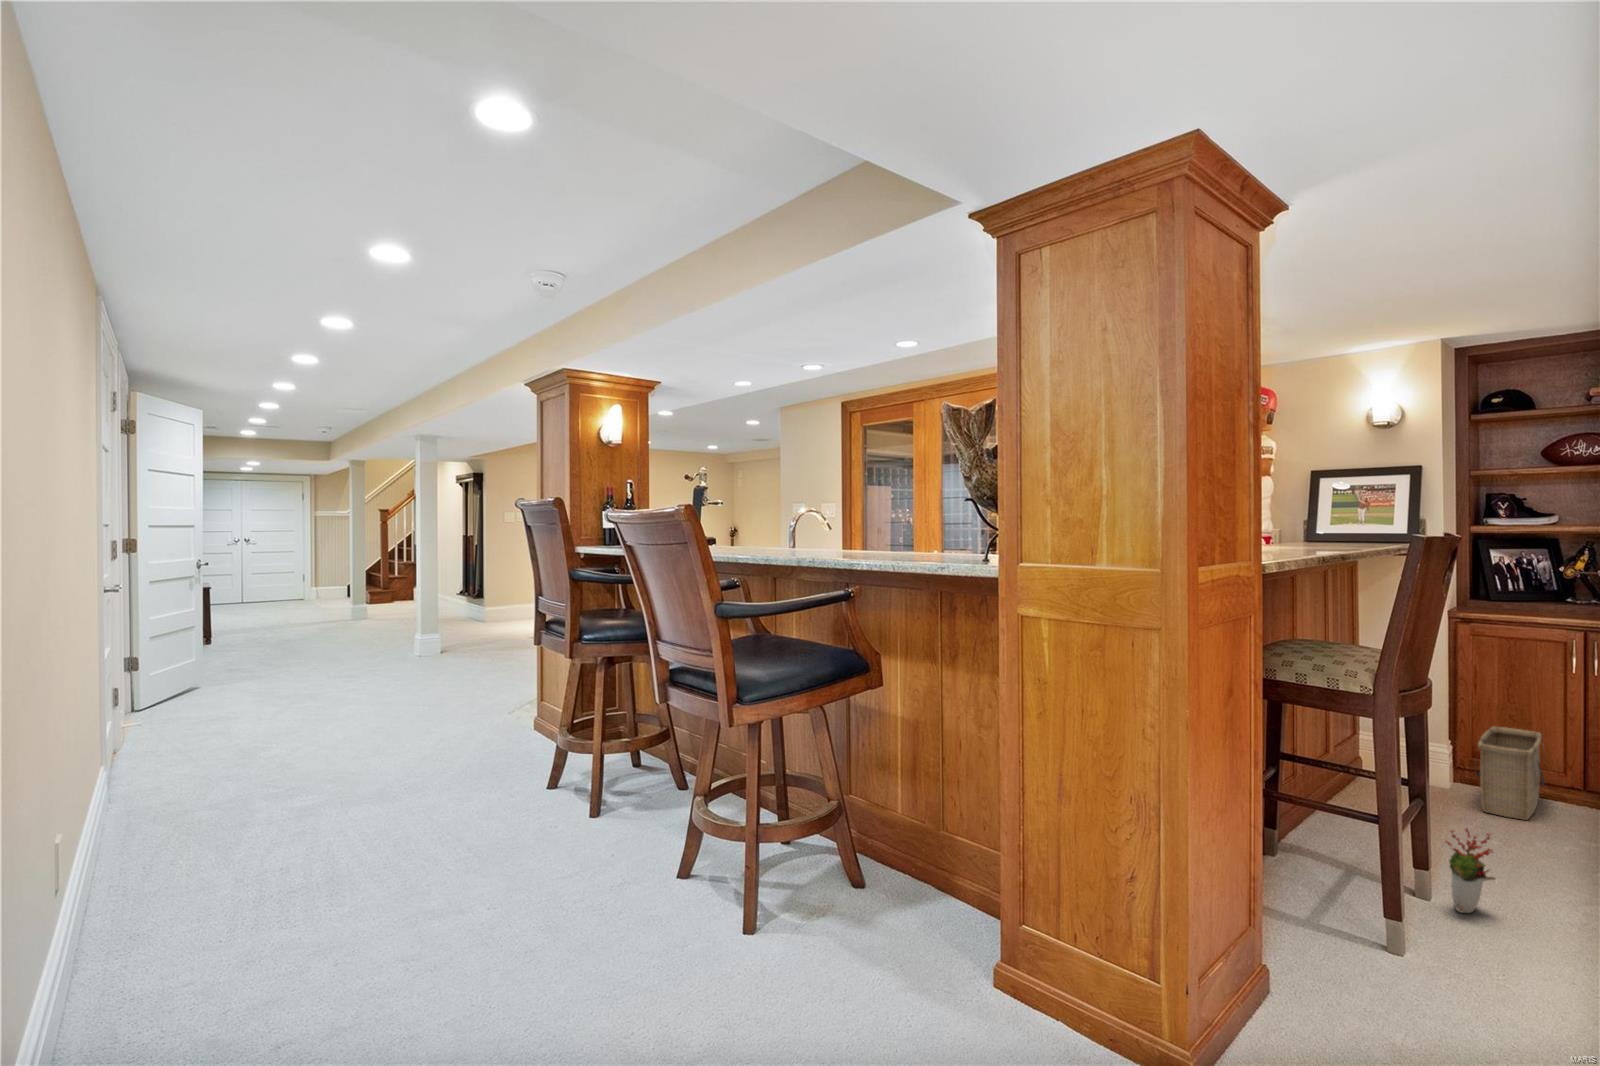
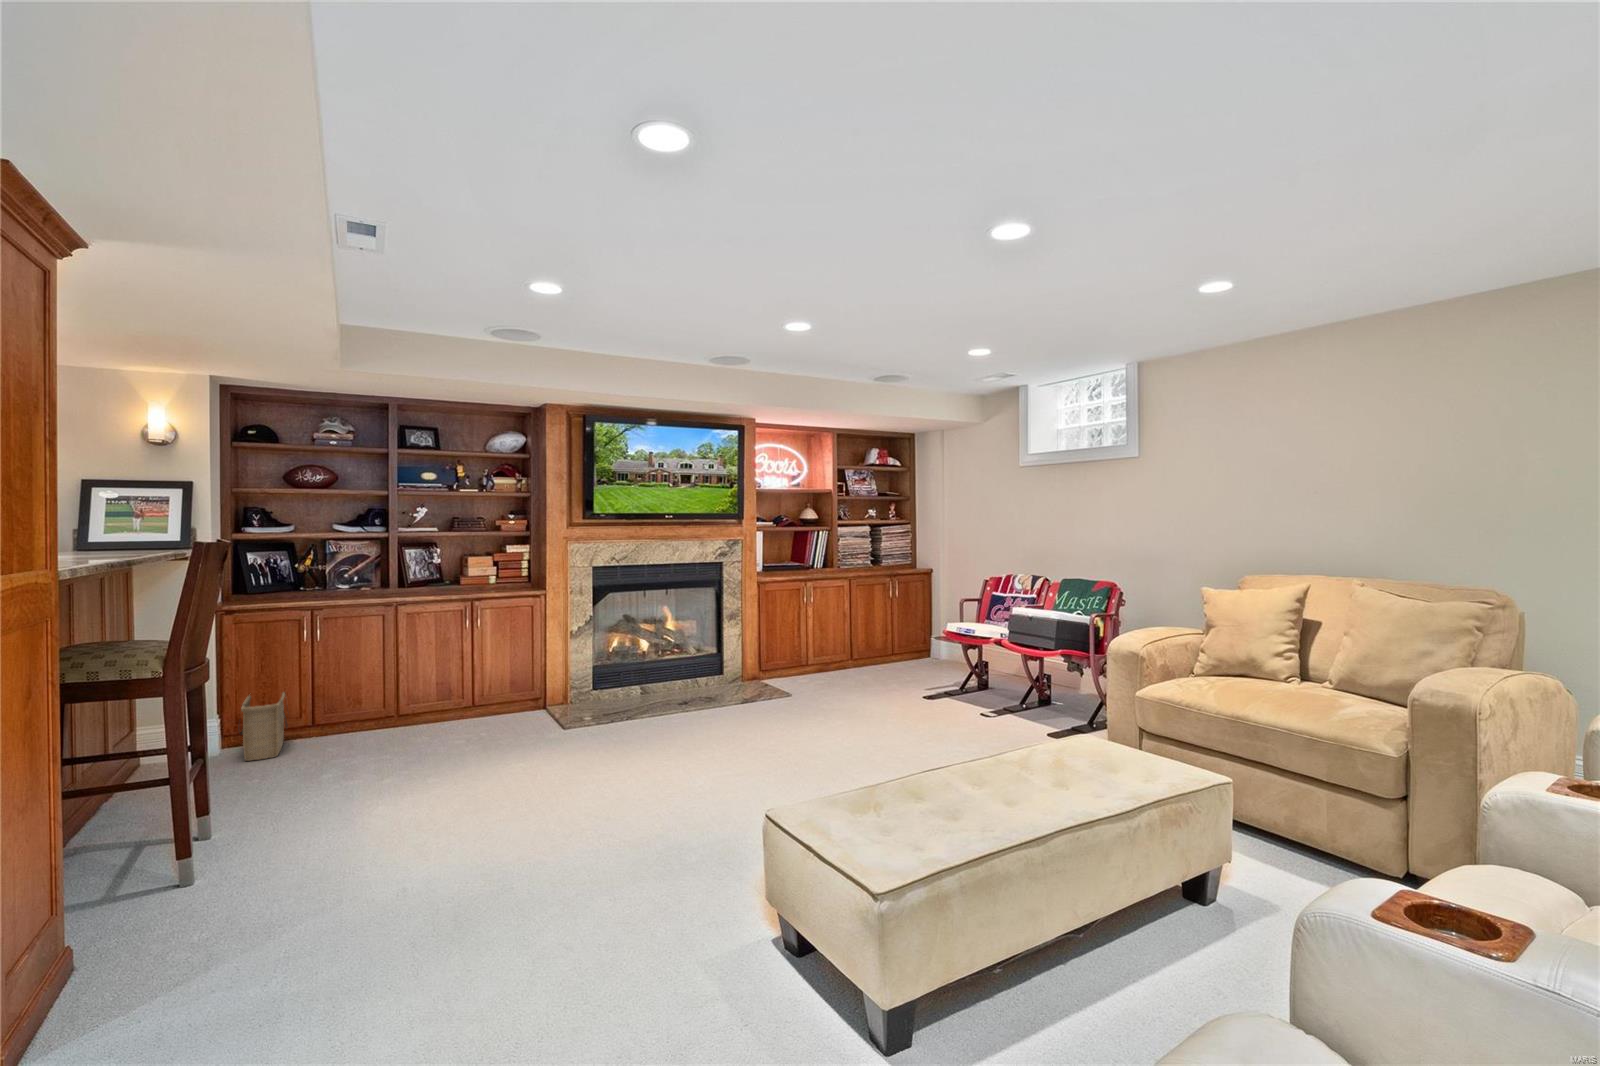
decorative plant: present [1446,829,1495,913] -> none [221,765,259,836]

